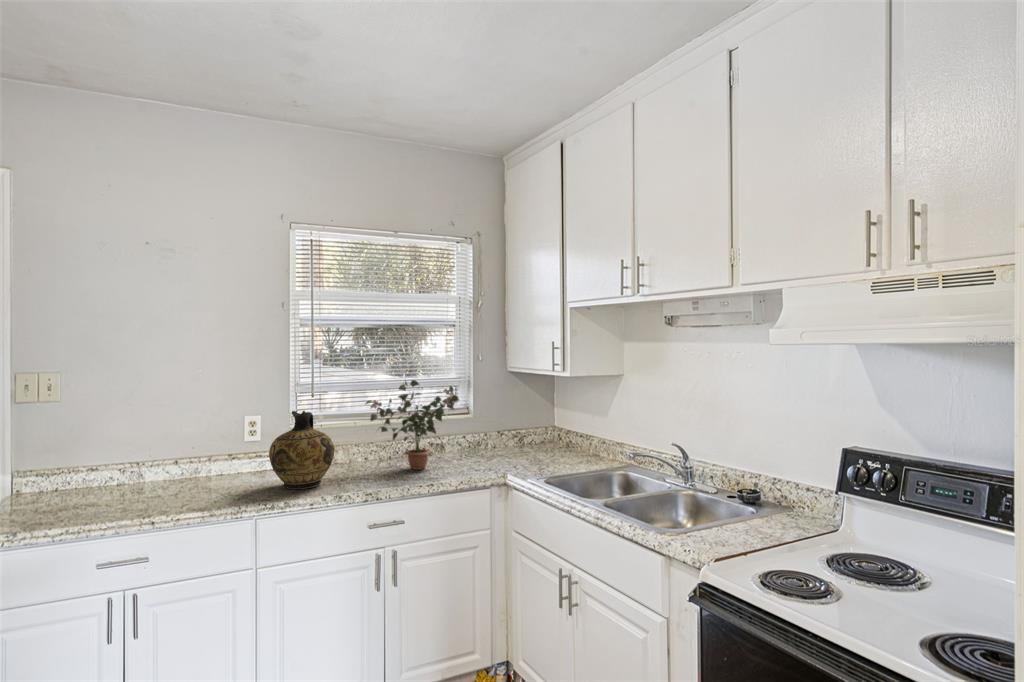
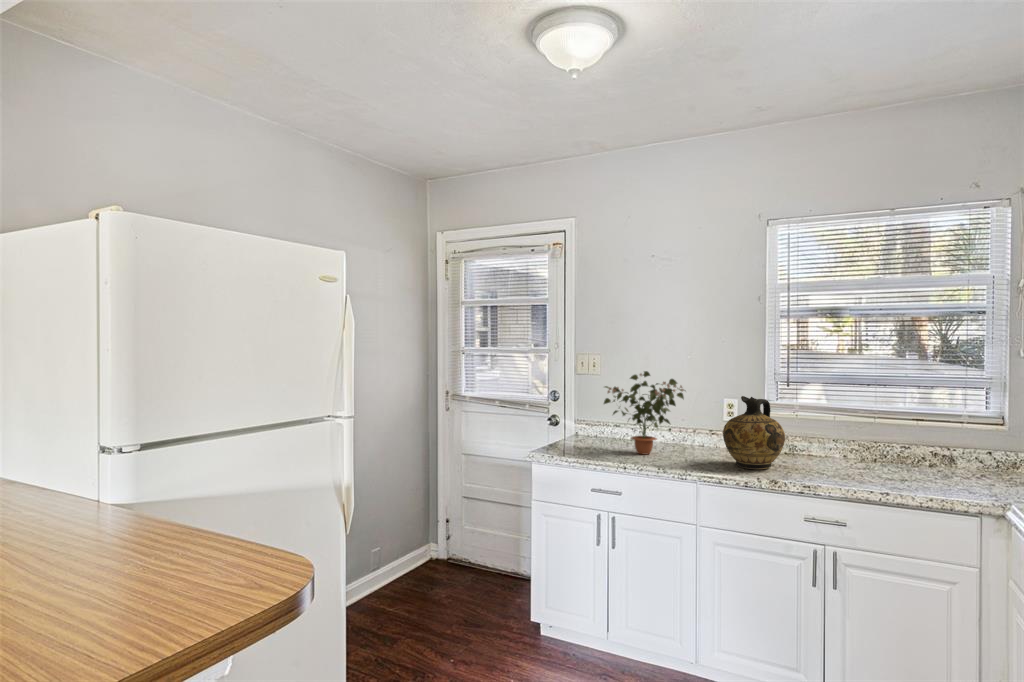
potted plant: present [366,380,459,470] -> present [604,371,684,454]

